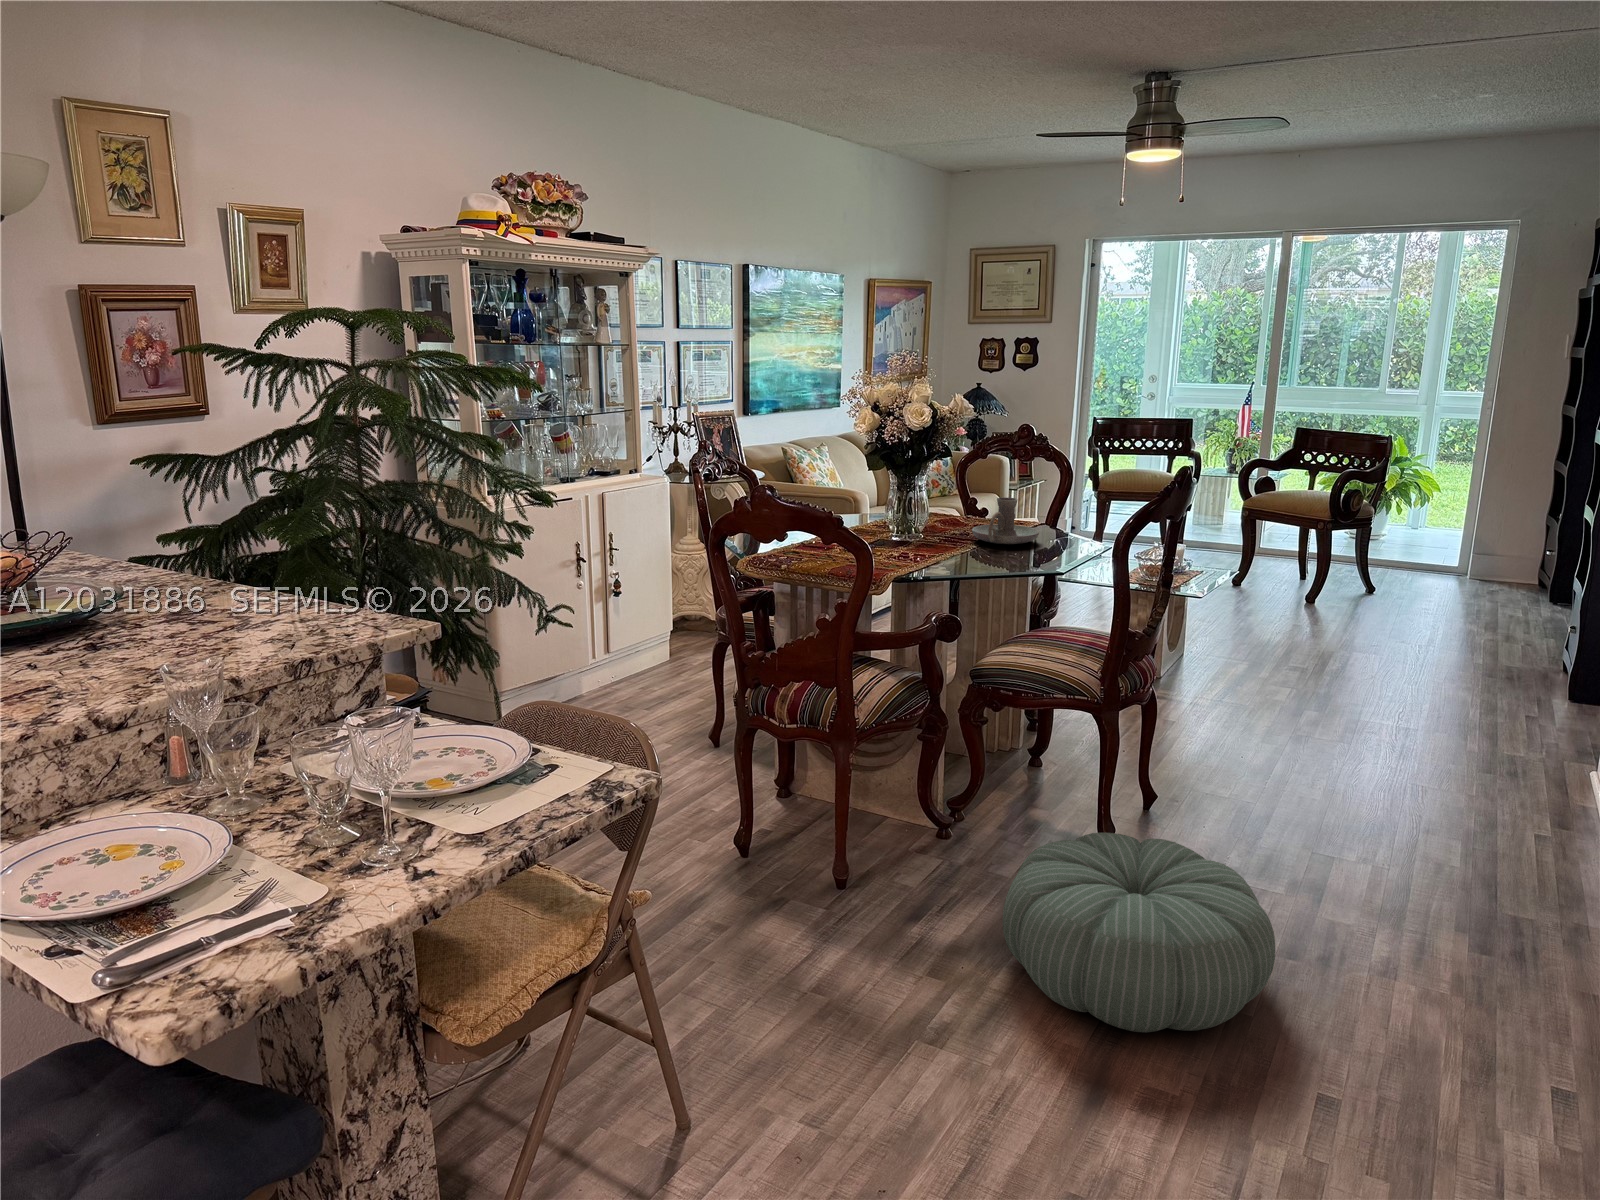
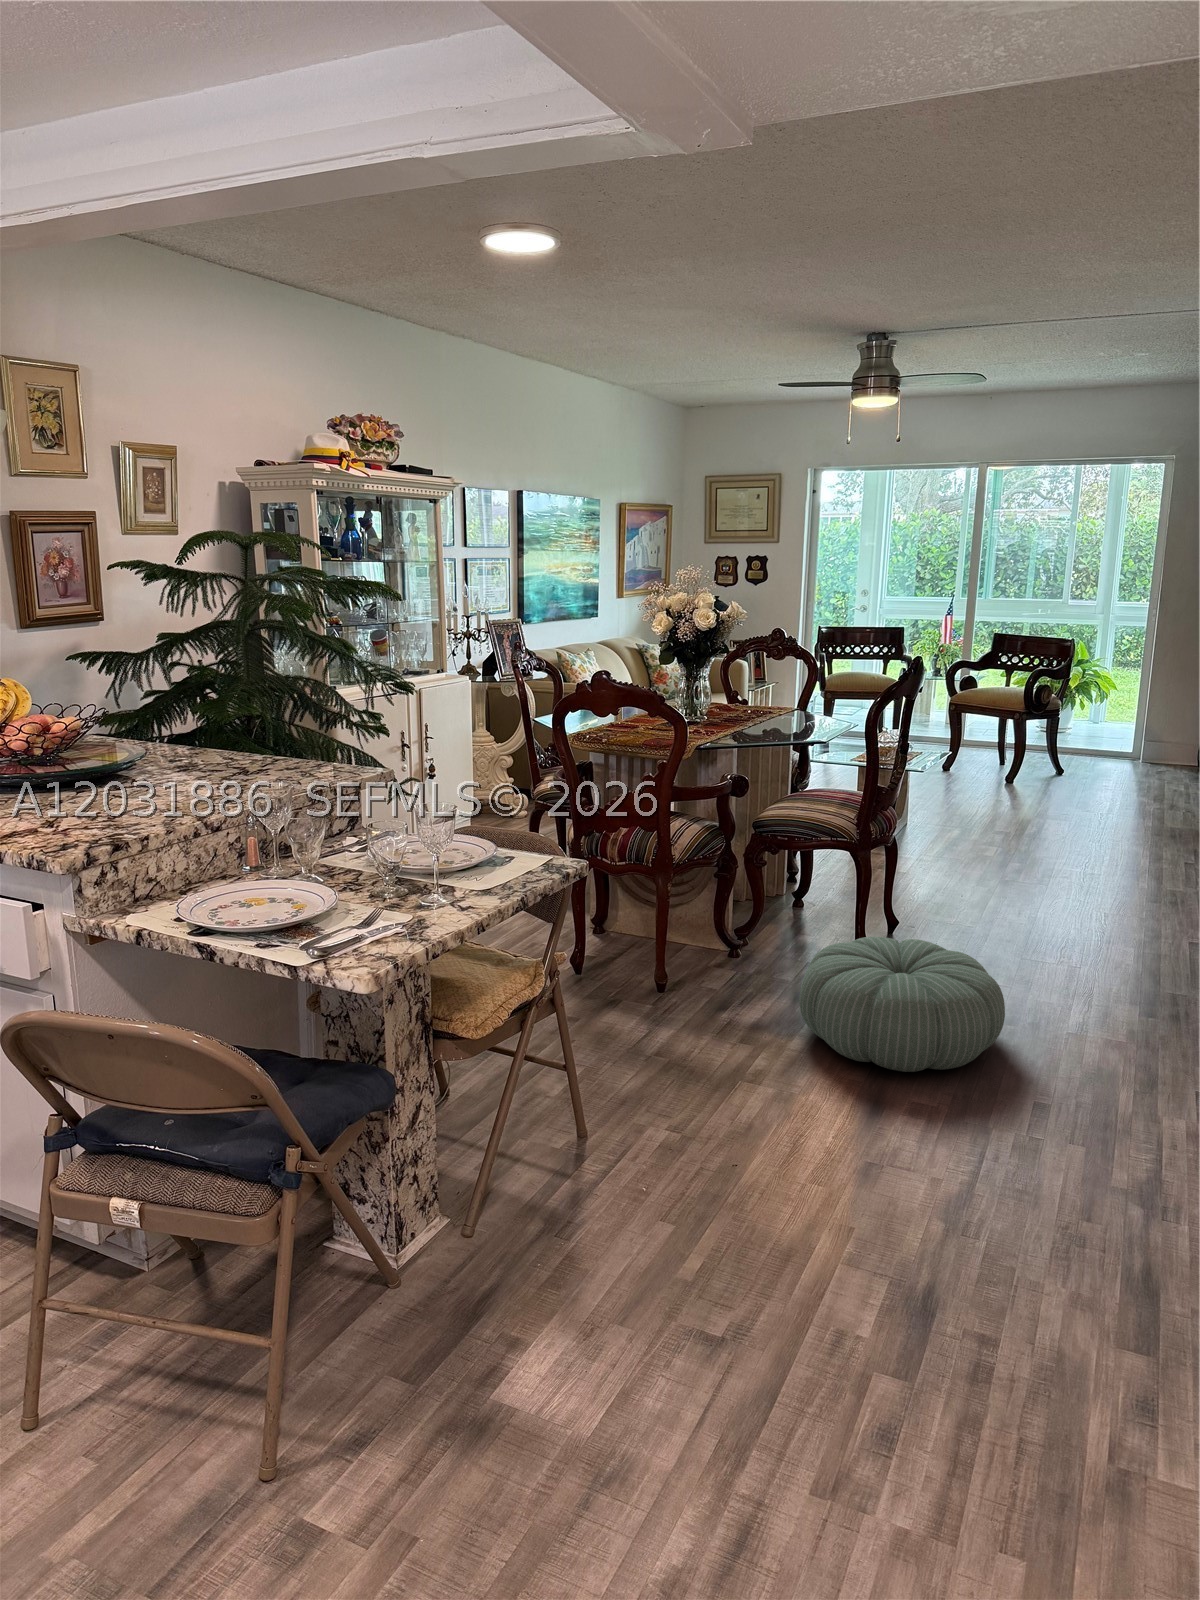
candle holder: present [972,498,1039,544] -> none [745,686,800,724]

